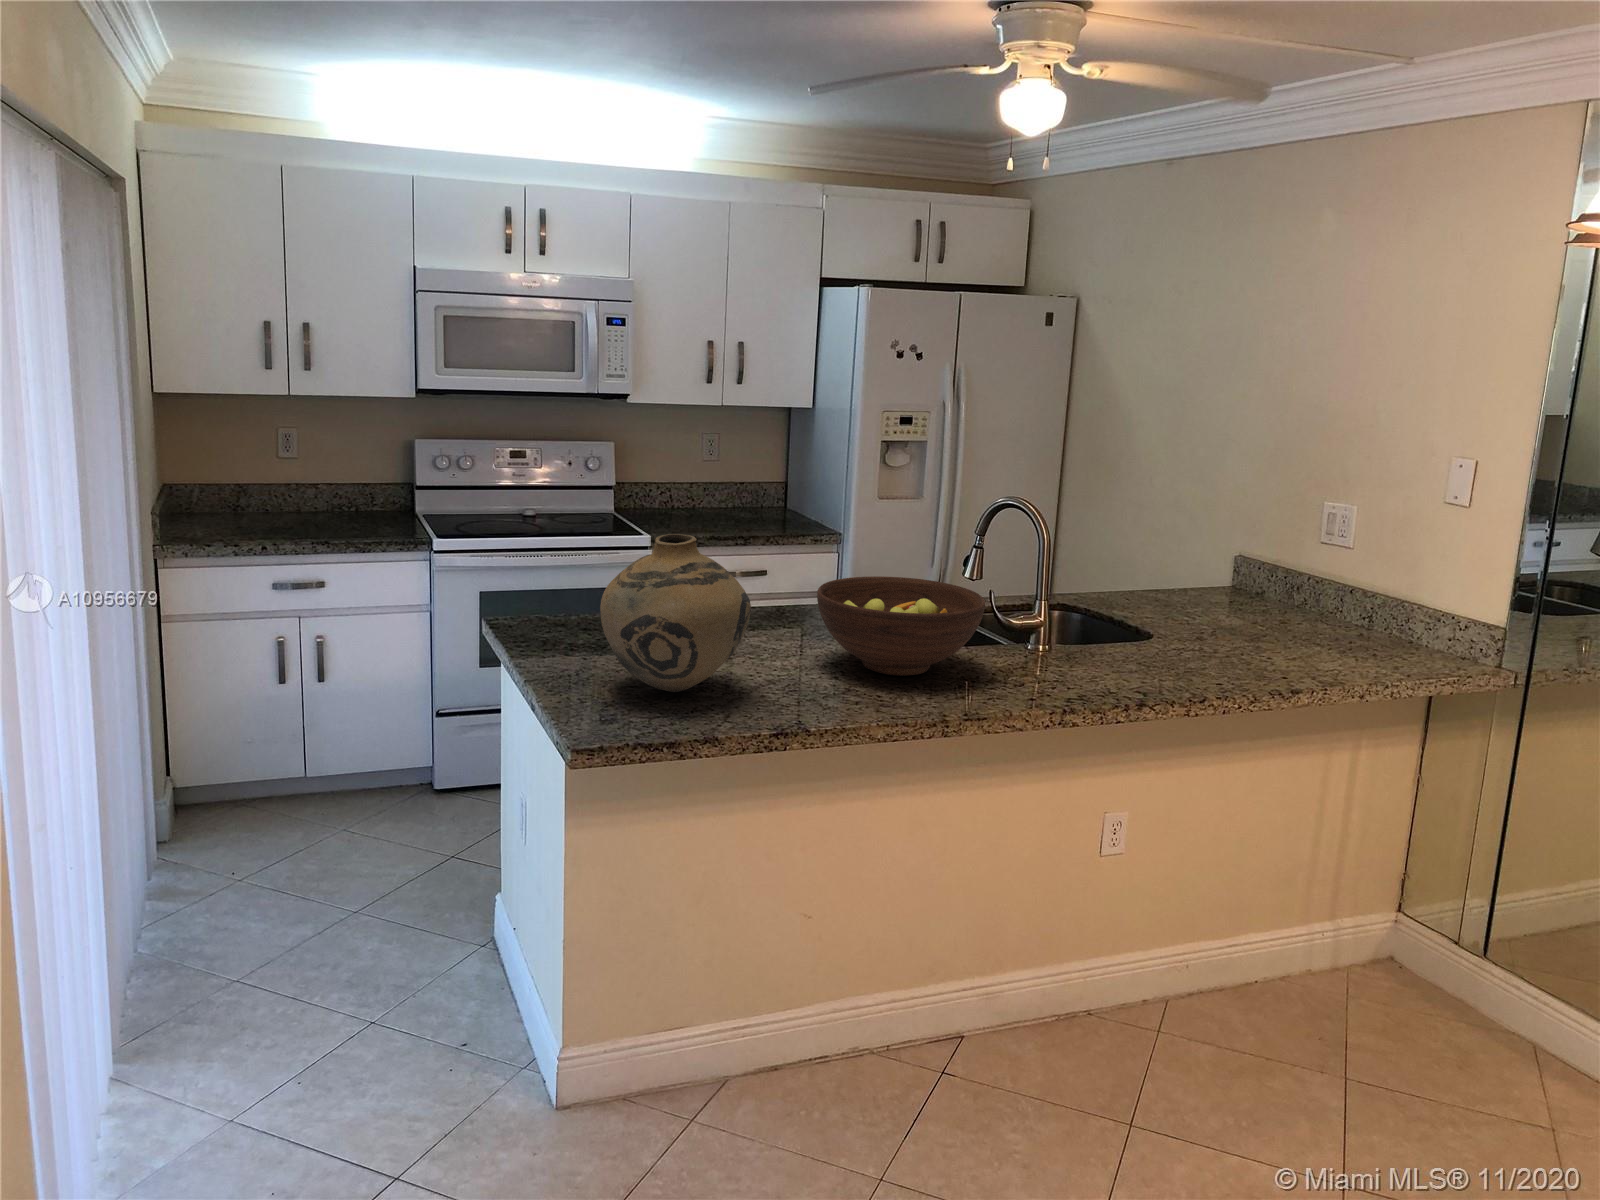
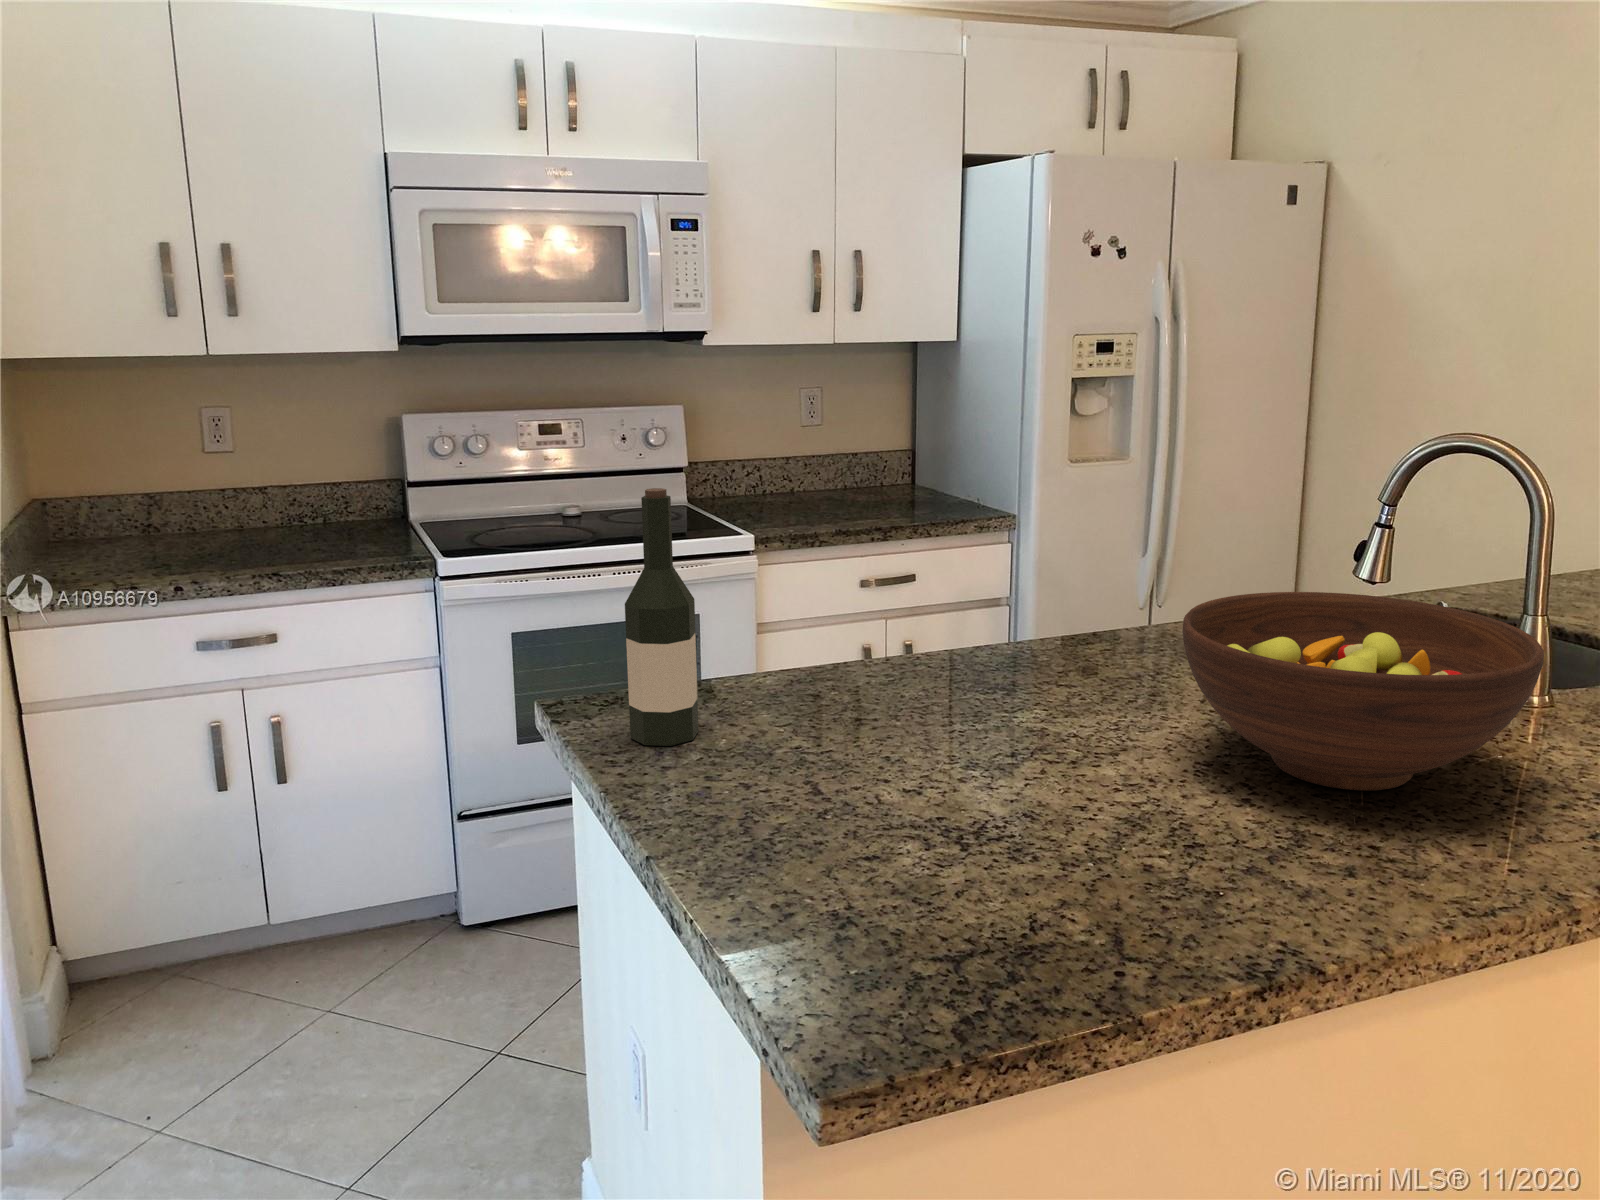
wine bottle: none [531,501,570,640] -> present [625,488,698,746]
vase: present [600,534,751,692] -> none [806,539,1132,873]

